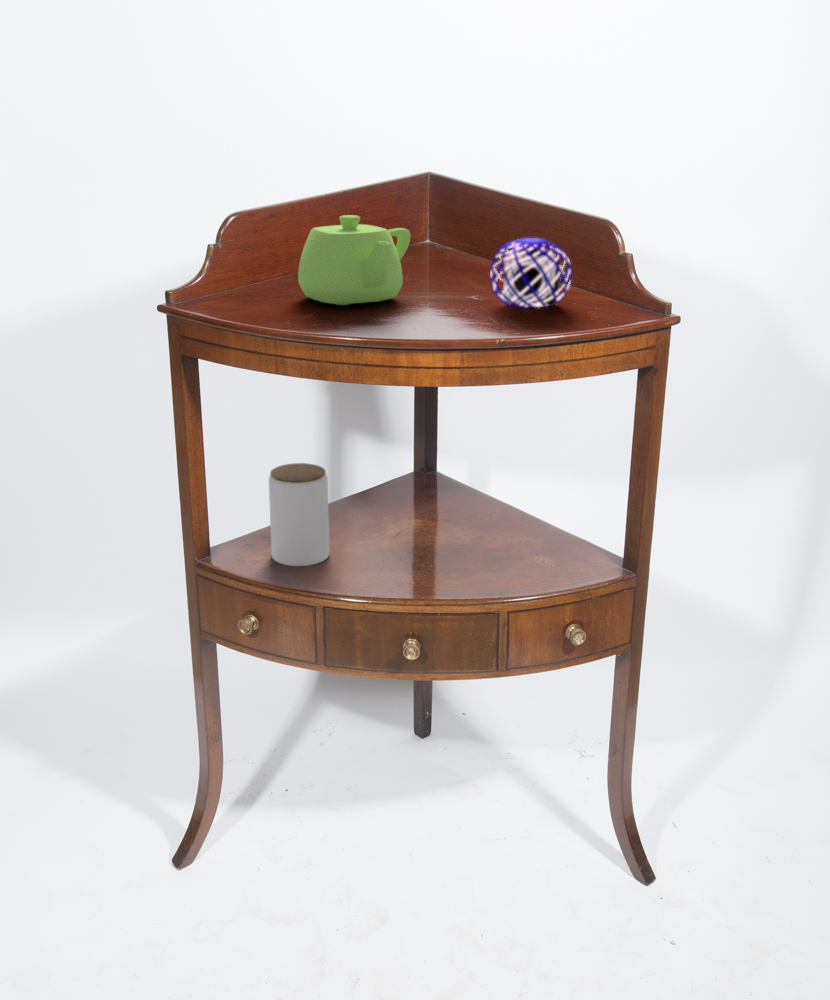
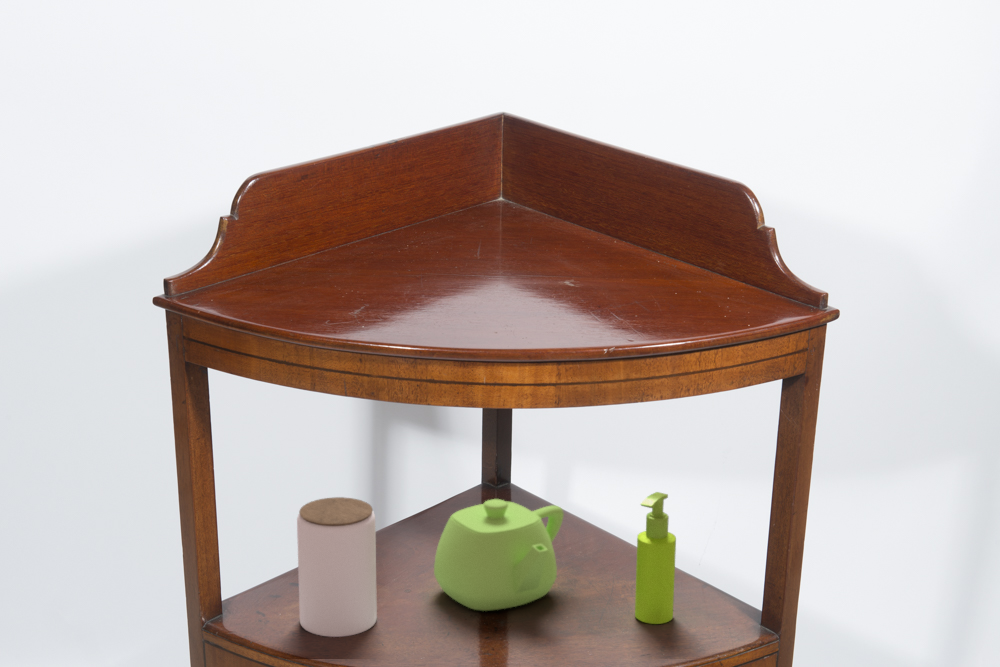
teapot: present [298,215,411,305] -> present [434,499,564,611]
decorative orb: present [490,238,572,308] -> none [590,209,697,300]
soap dispenser: none [524,460,555,560] -> present [635,492,676,624]

